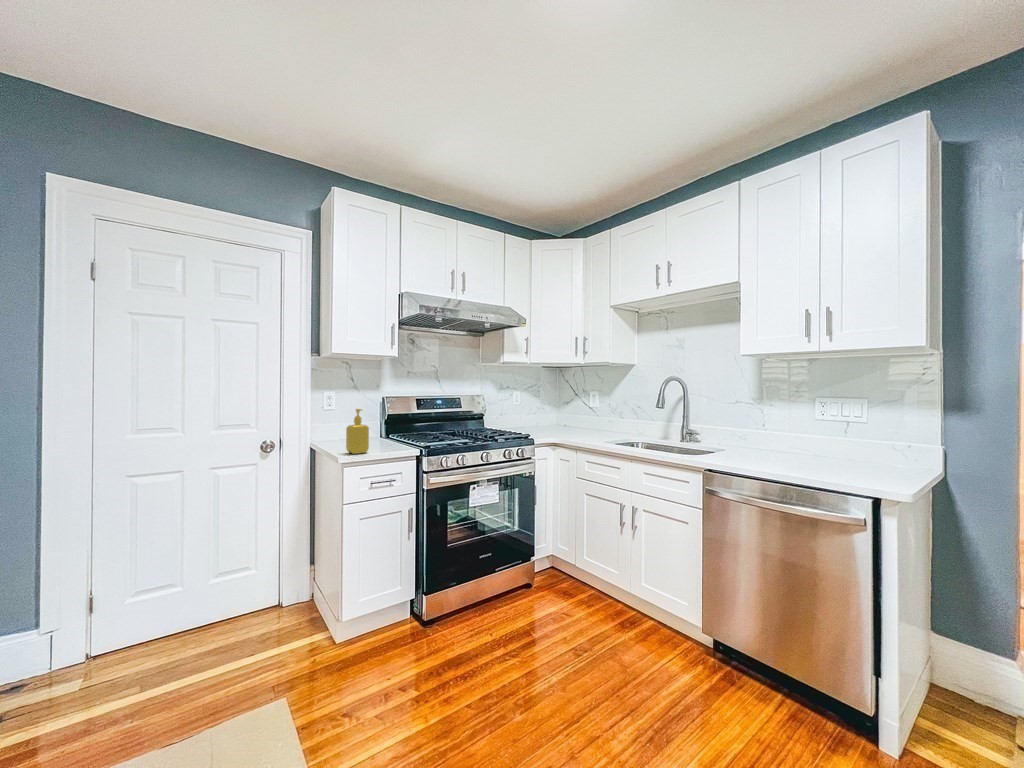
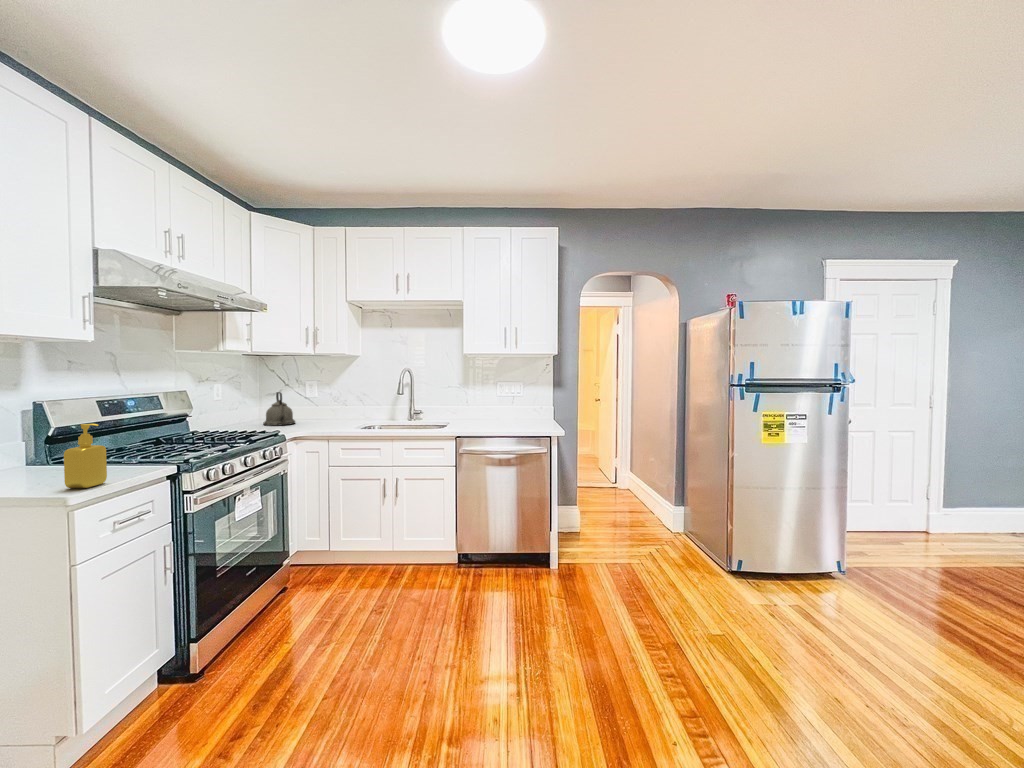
kettle: none [551,398,579,430] -> present [263,392,295,426]

